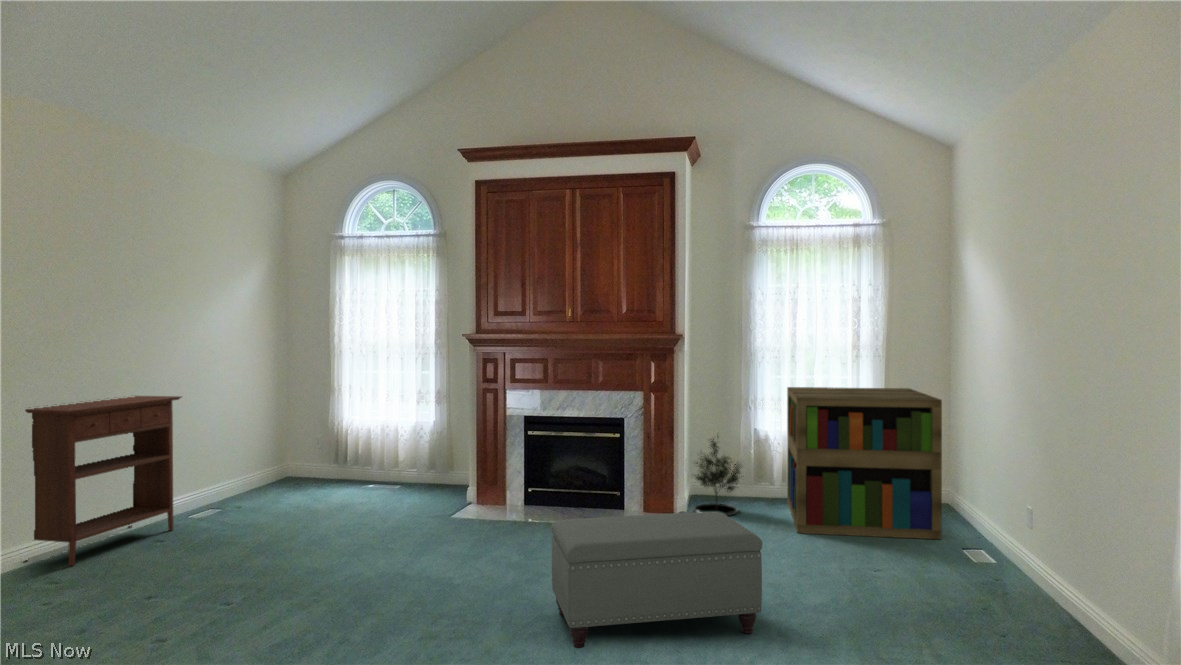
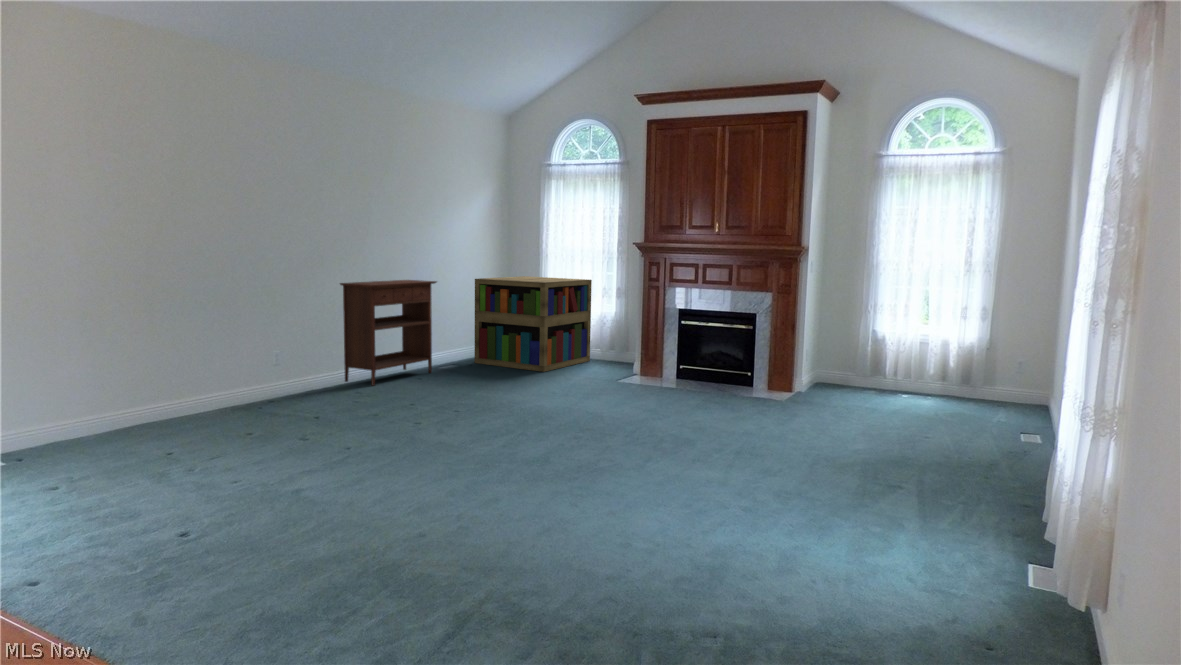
bookshelf: present [787,387,942,539] -> present [475,276,592,372]
potted tree: present [693,439,740,516] -> none [809,328,856,396]
ottoman: present [551,511,762,648] -> none [671,372,817,457]

